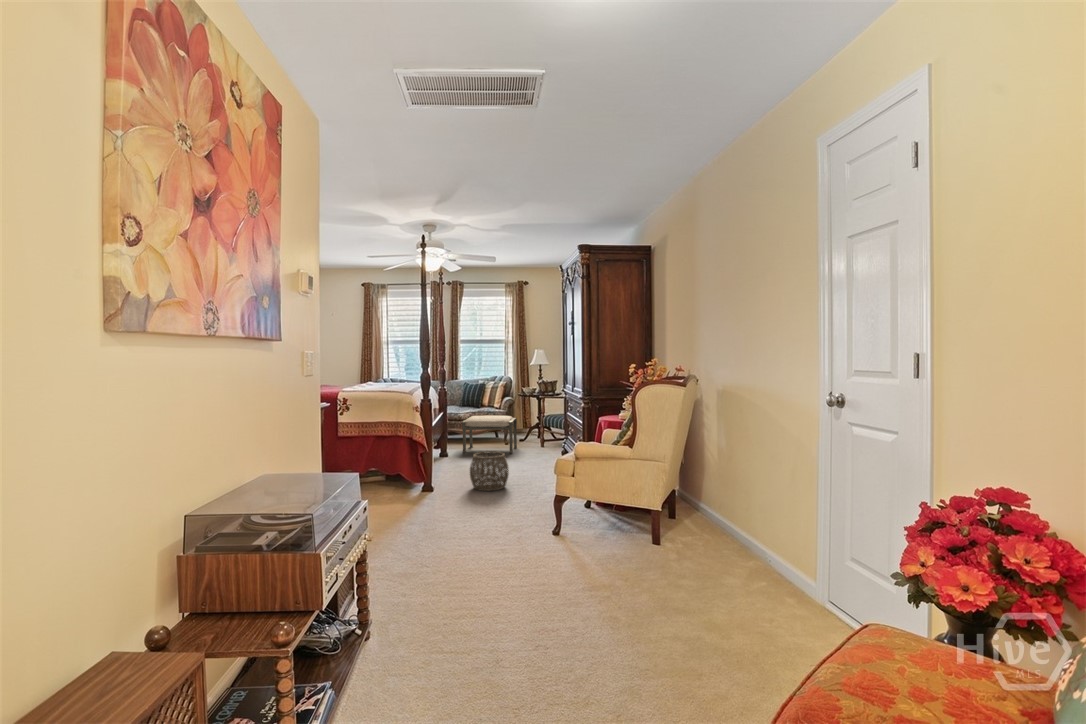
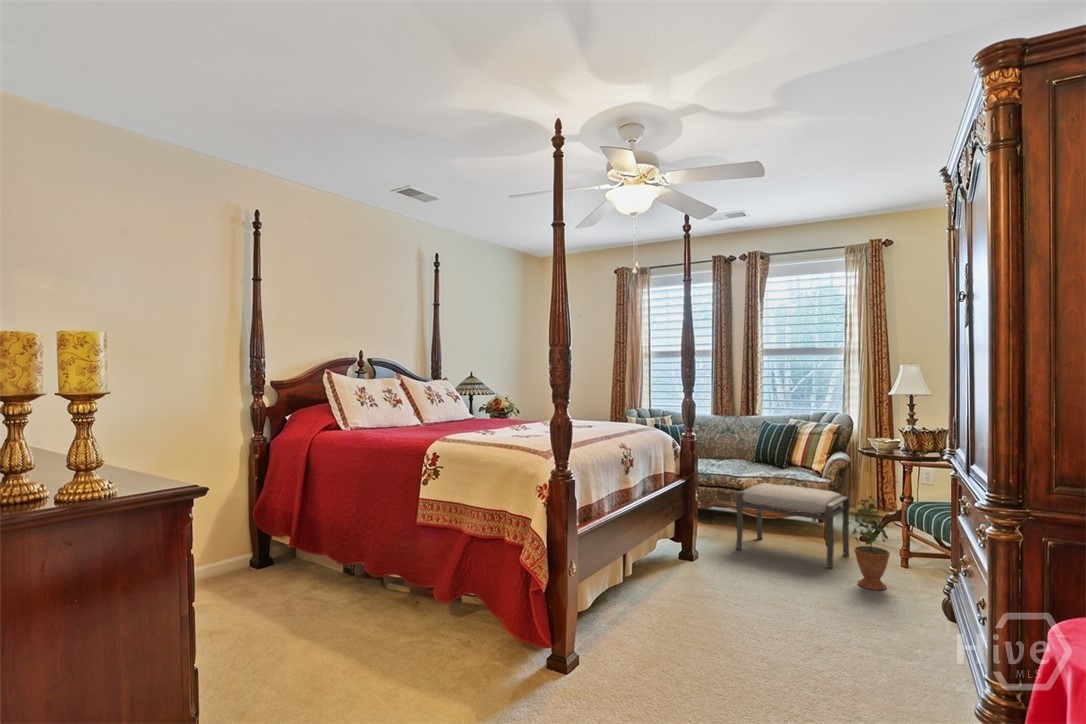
potted plant: none [521,413,539,458] -> present [848,496,890,590]
woven basket: present [470,451,509,491] -> none [681,579,773,681]

